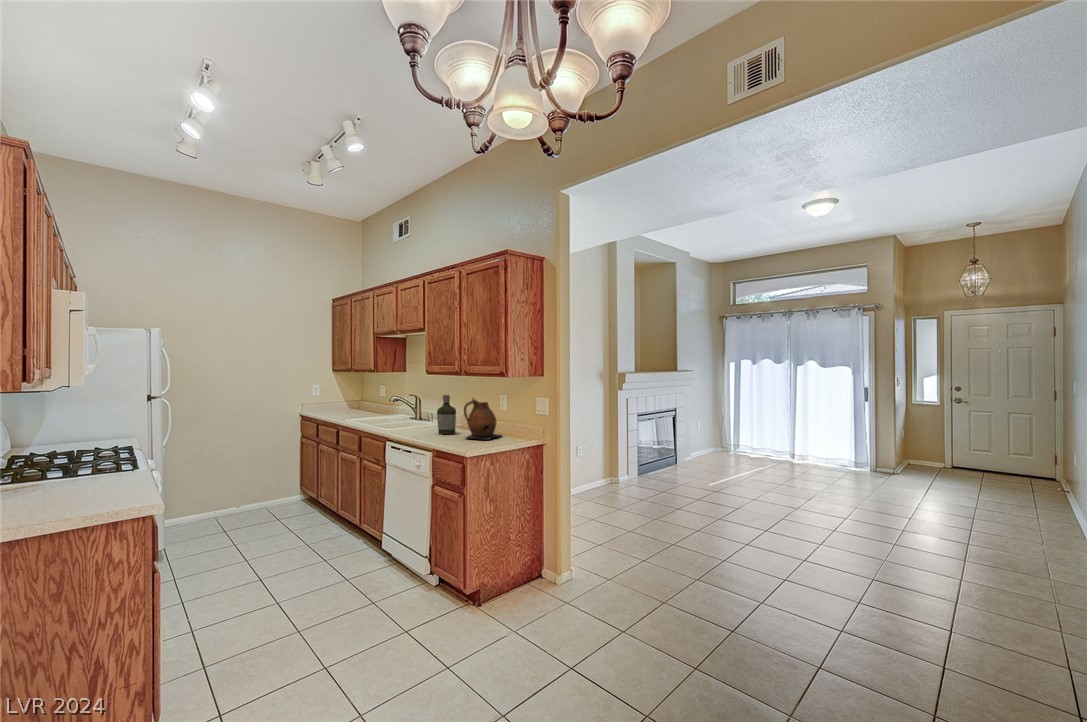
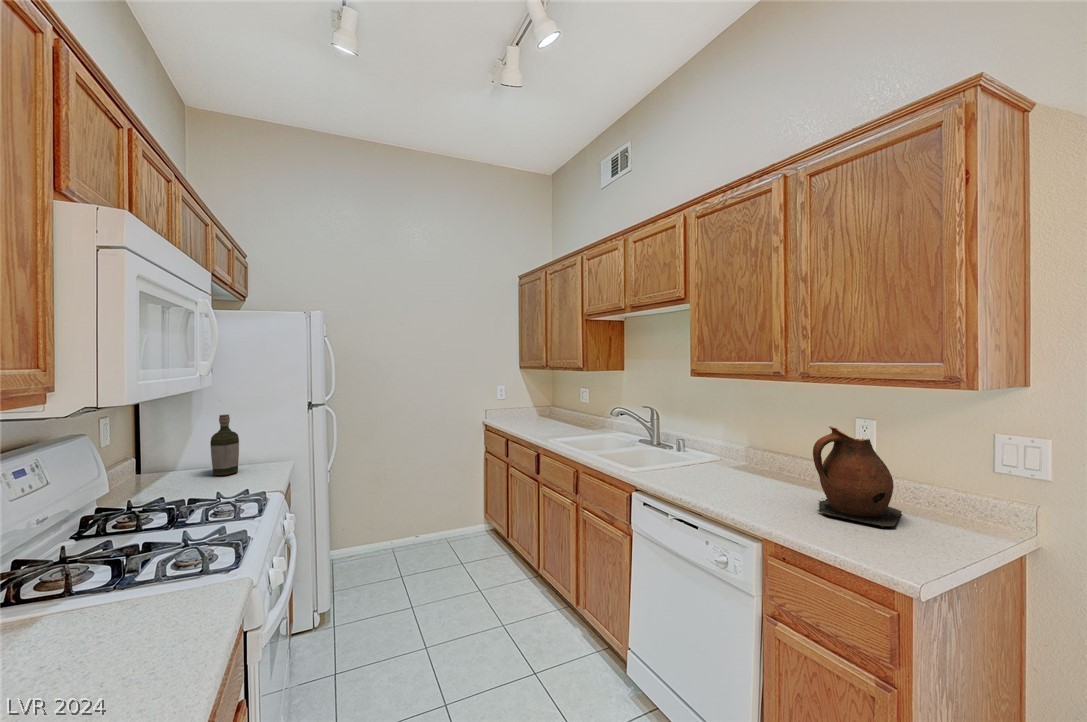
bottle: present [437,395,456,434] -> present [210,415,239,475]

